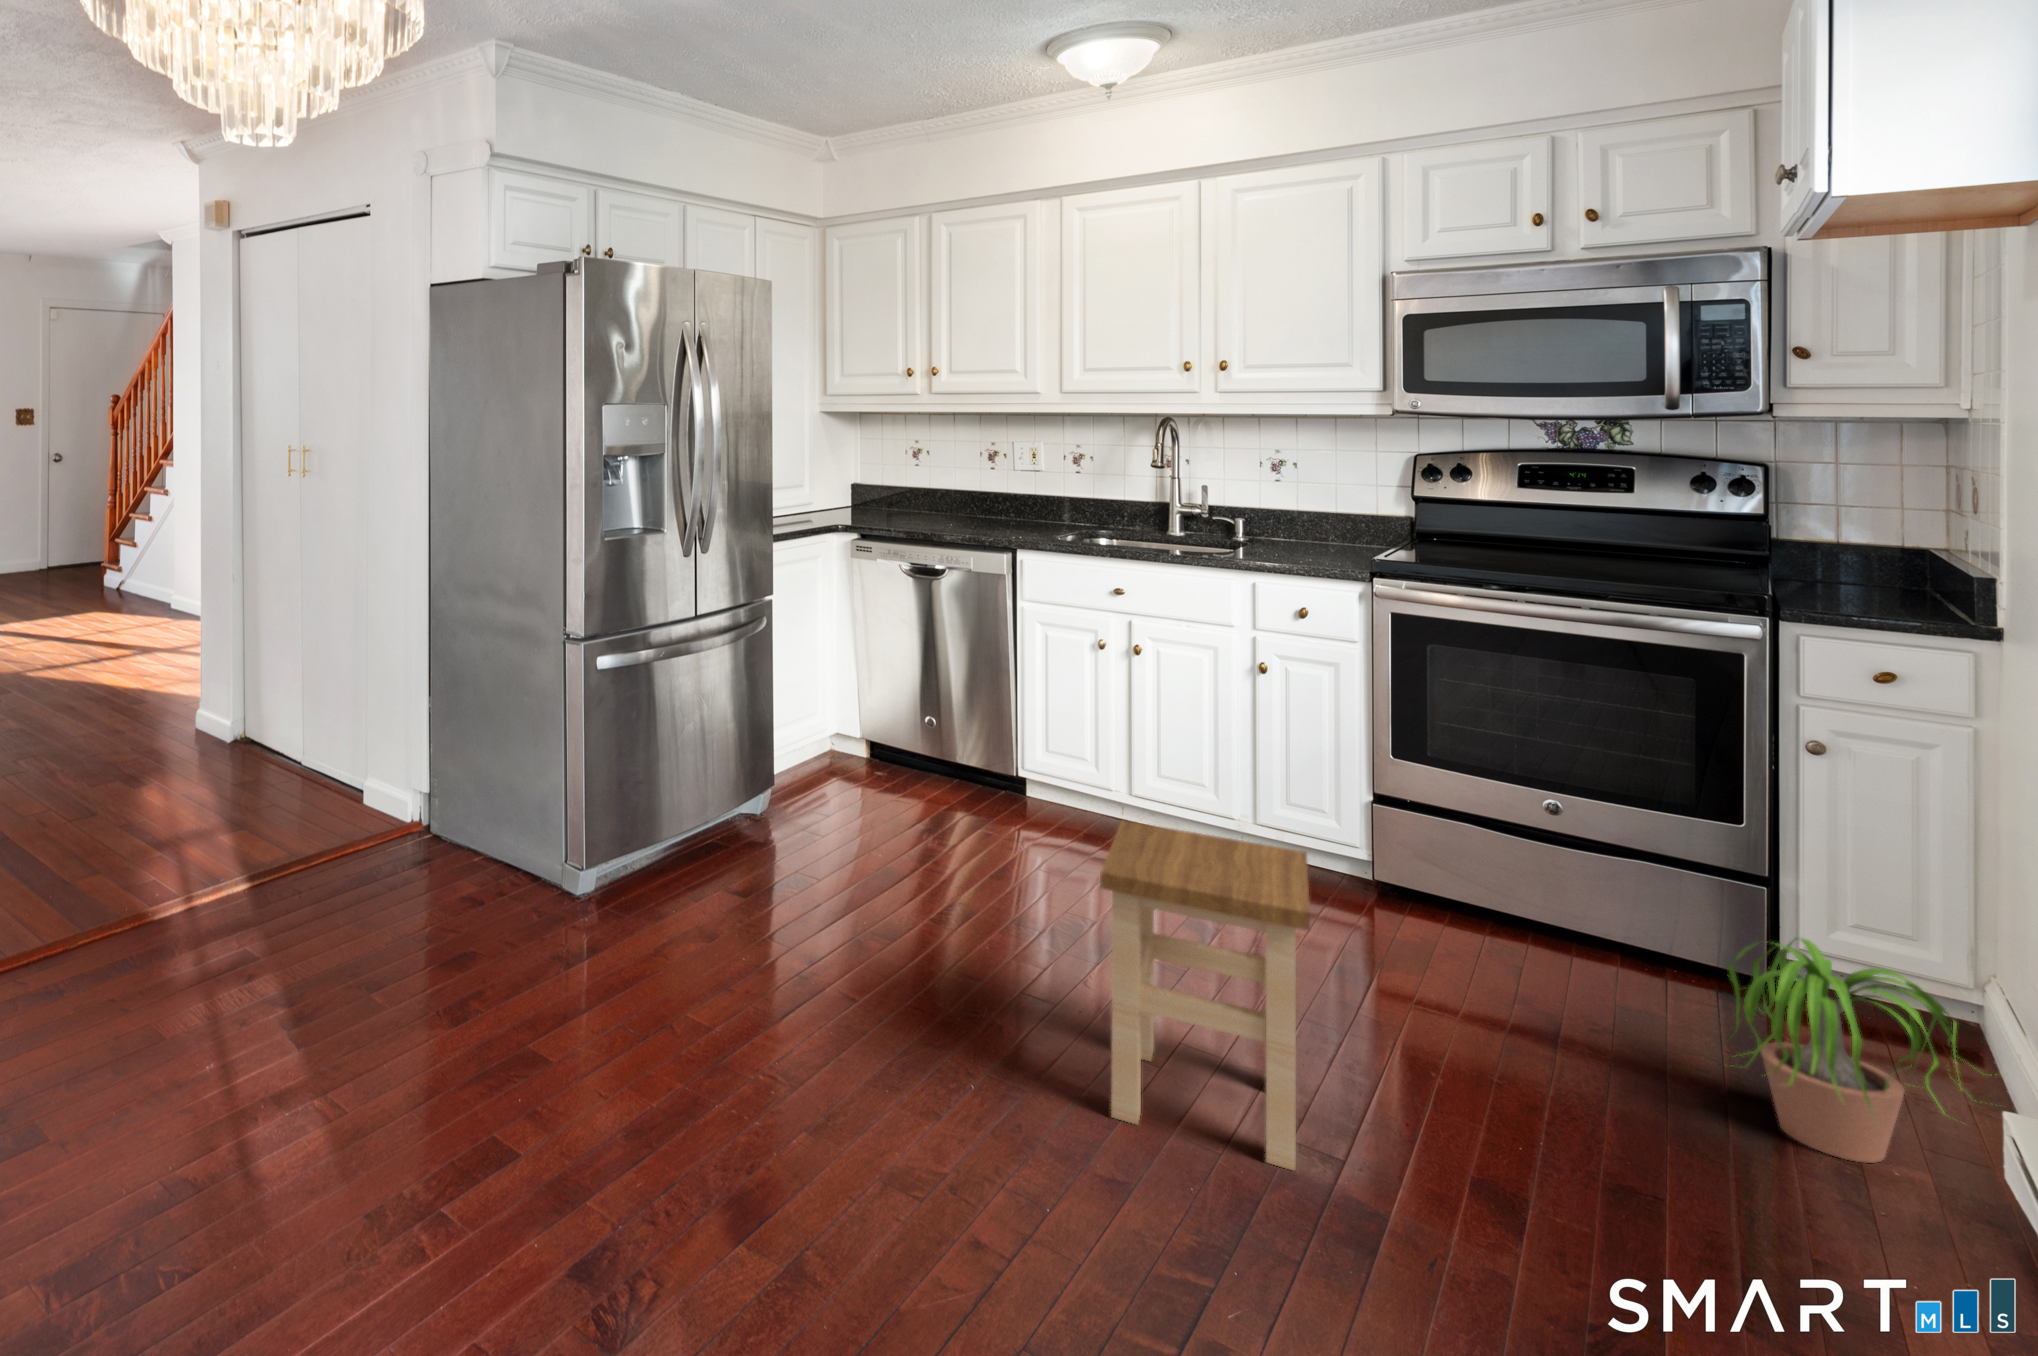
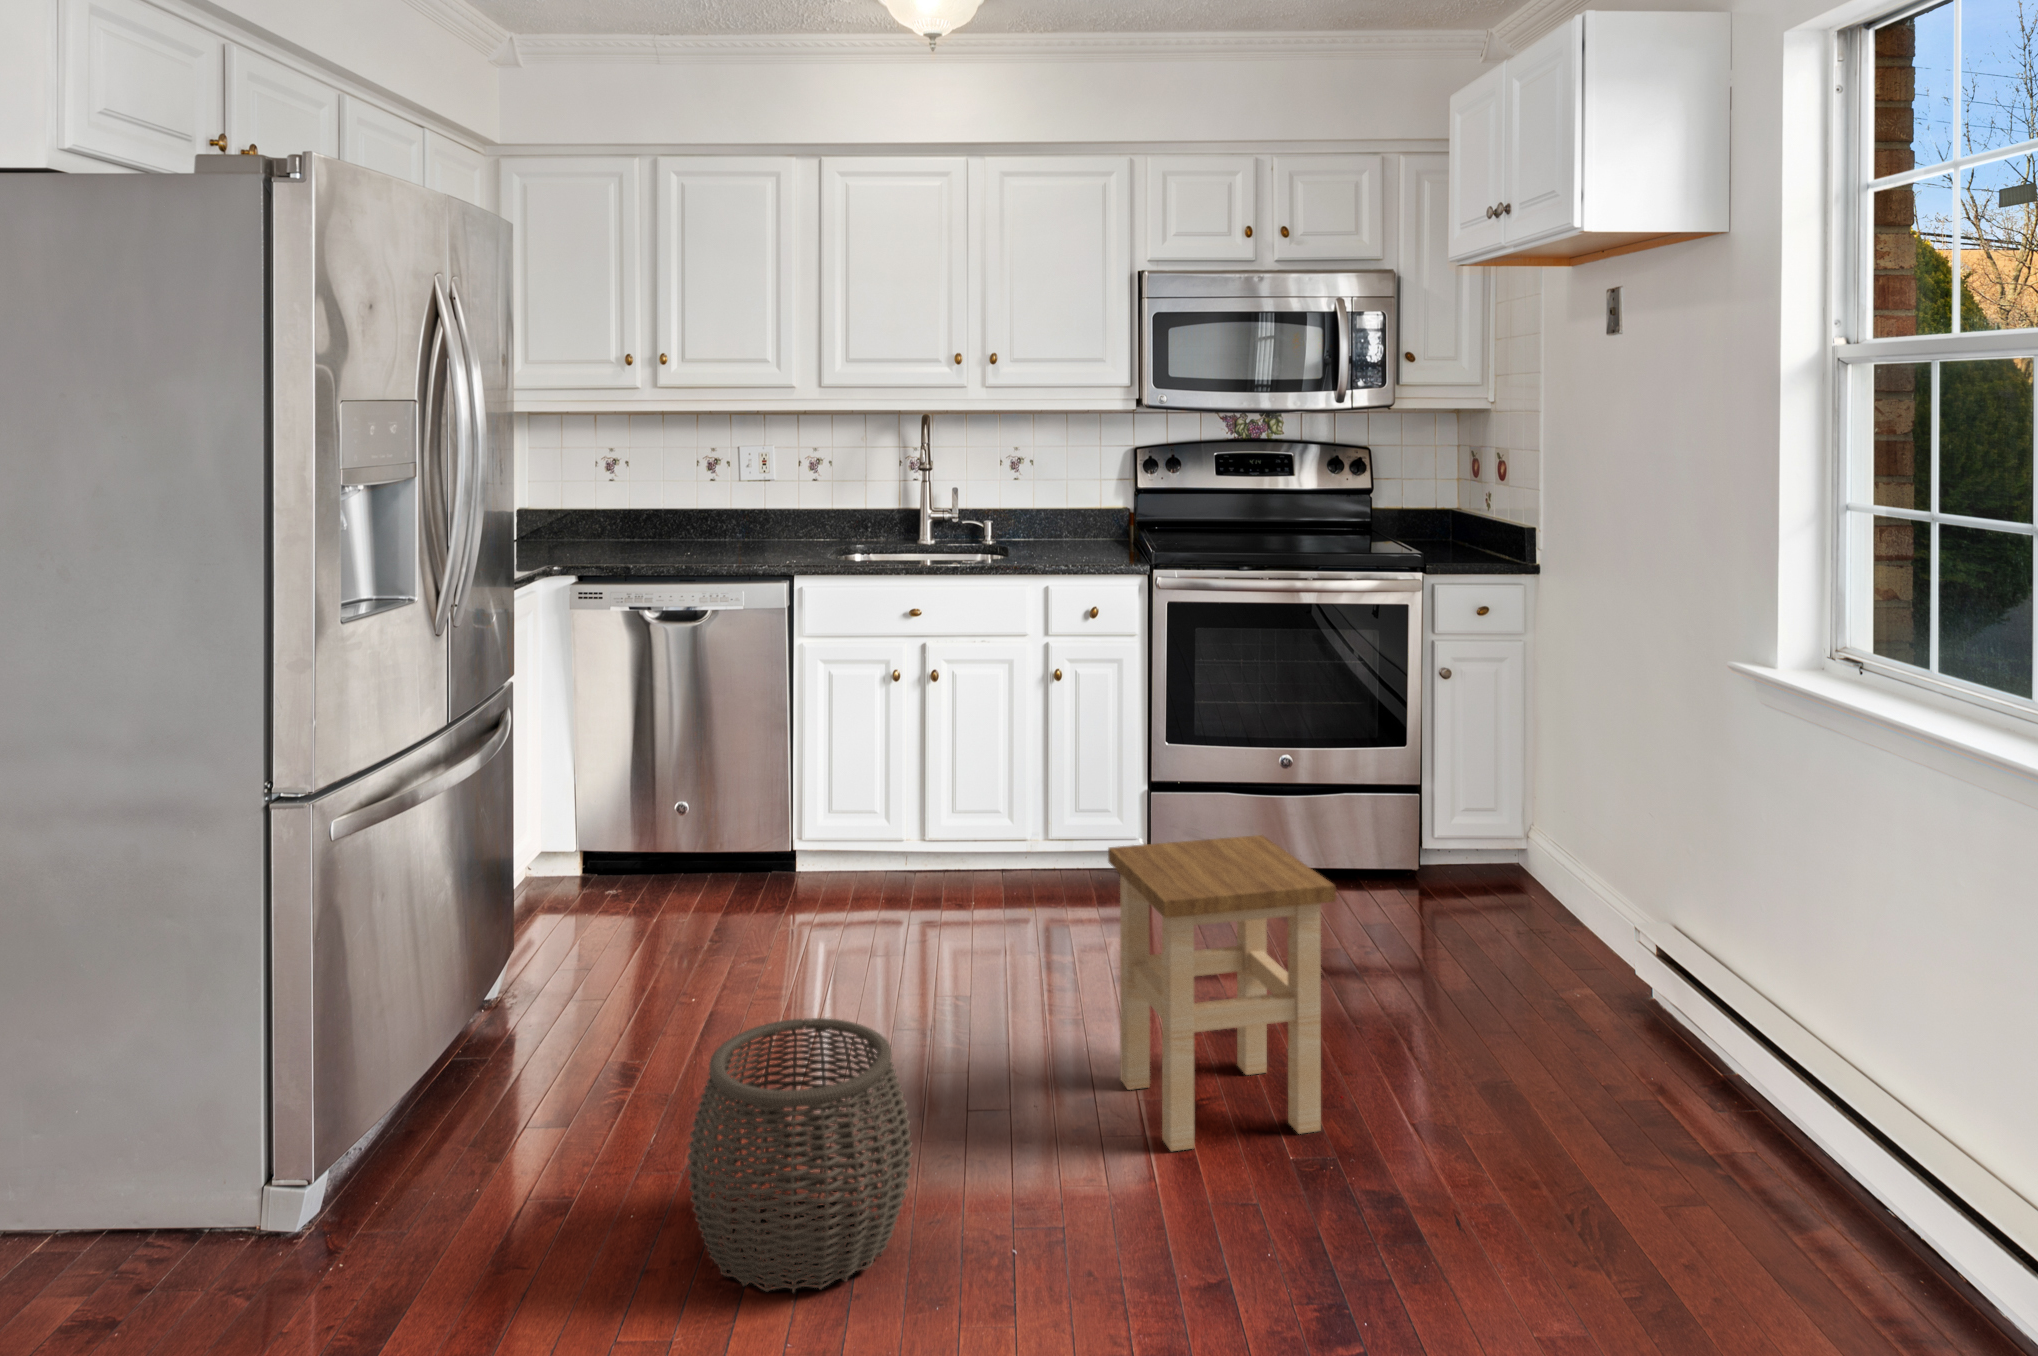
woven basket: none [666,872,842,1081] -> present [687,1018,912,1293]
potted plant: present [1728,938,1959,1163] -> none [1451,817,1614,974]

